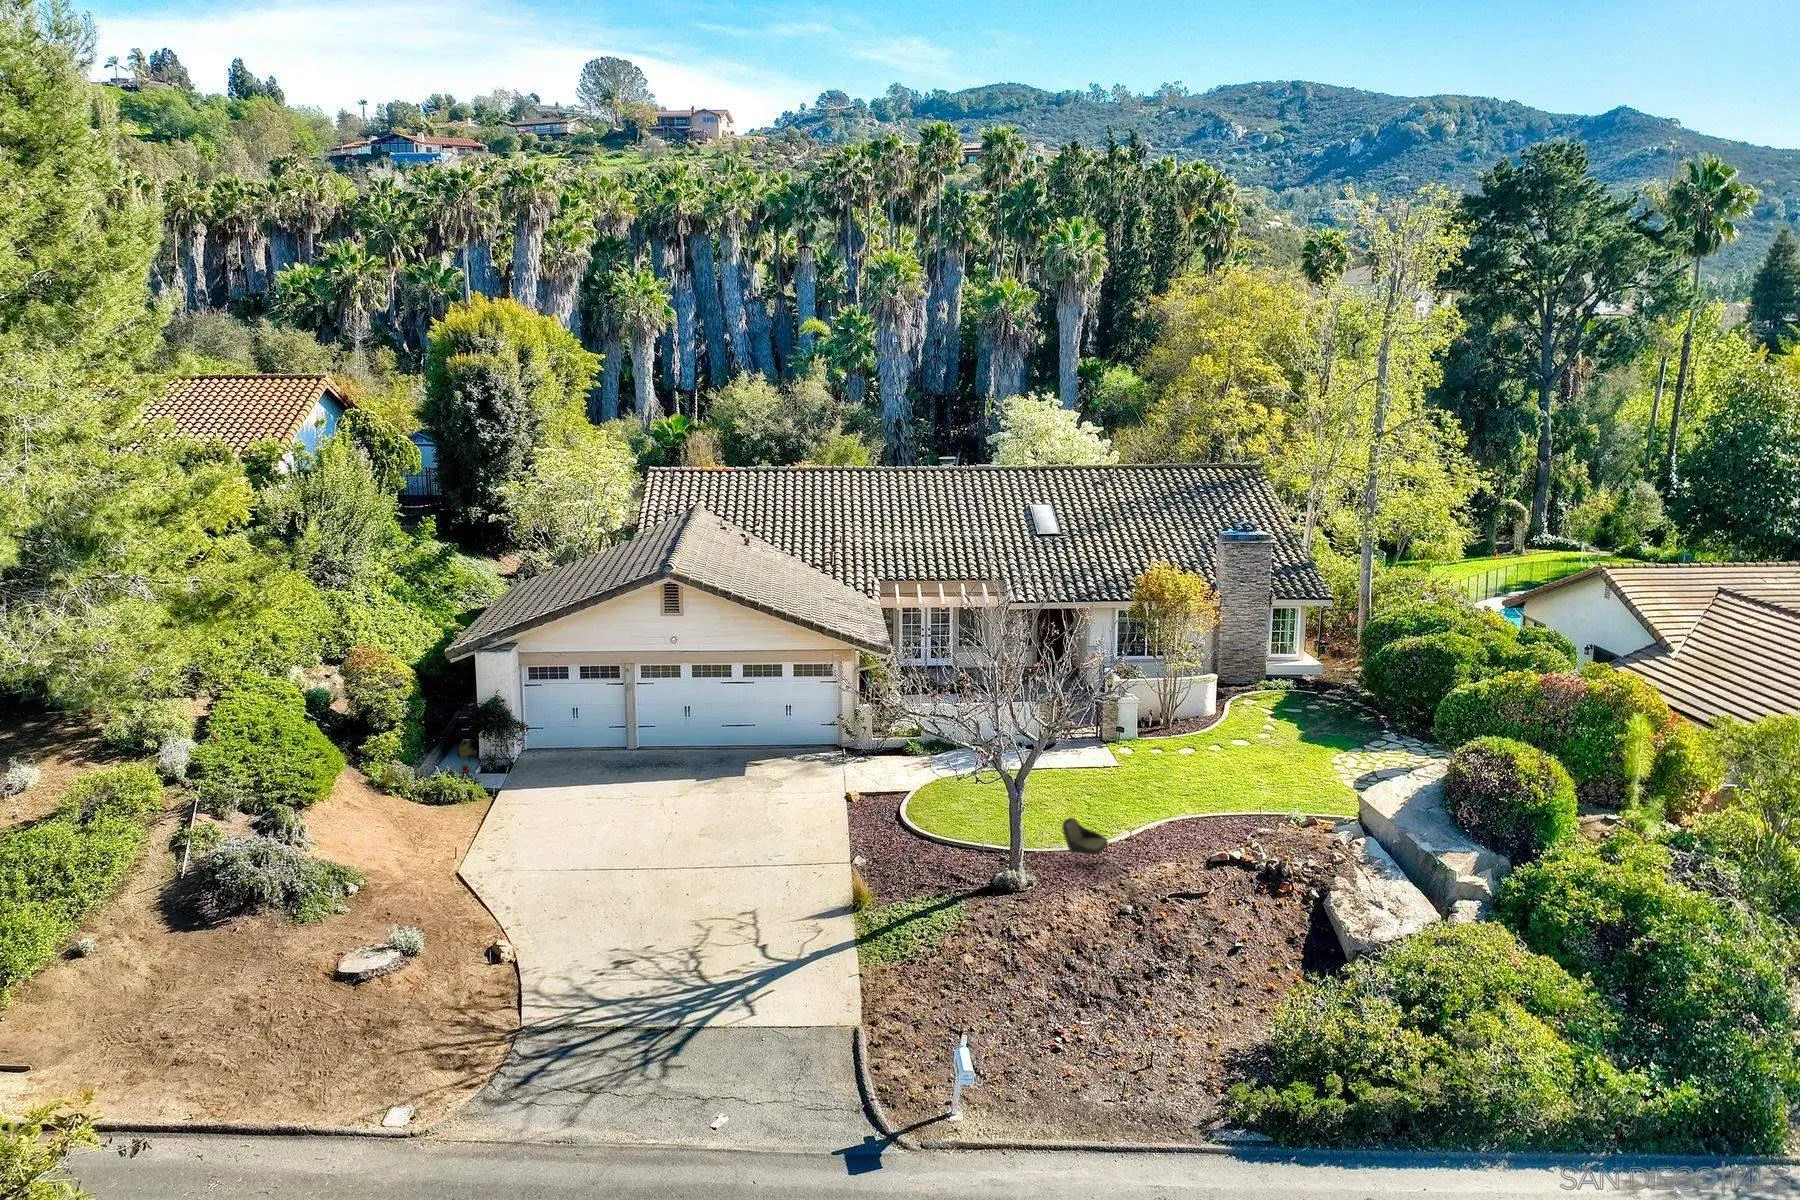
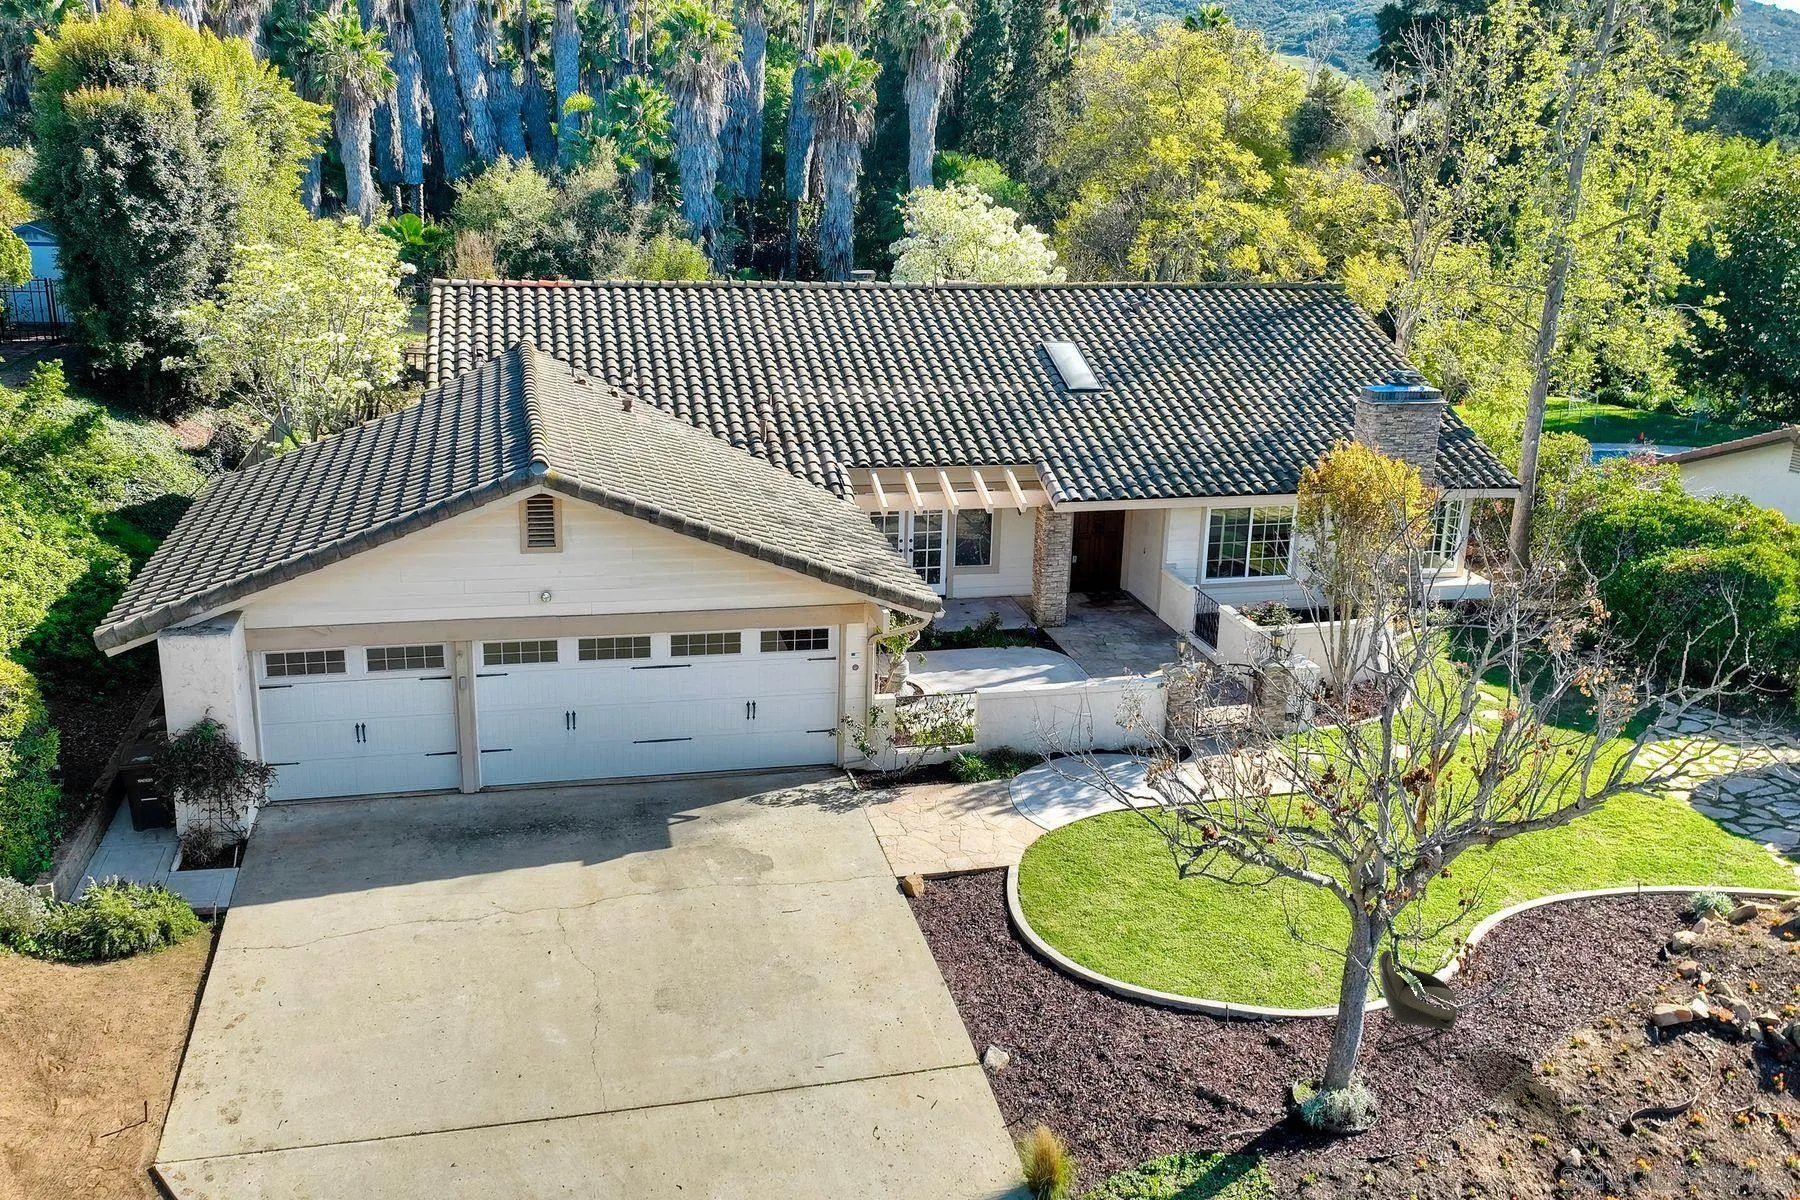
potted tree: present [459,740,476,772] -> none [136,797,175,857]

